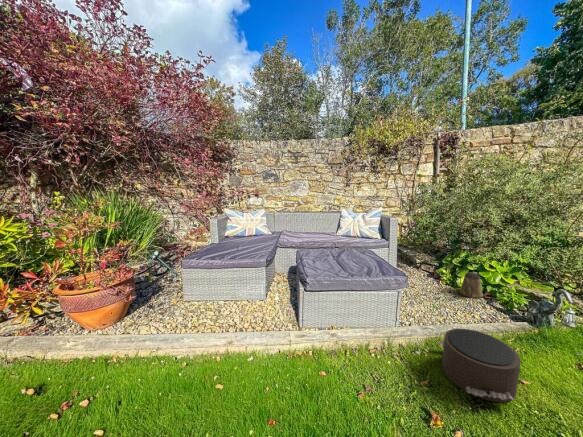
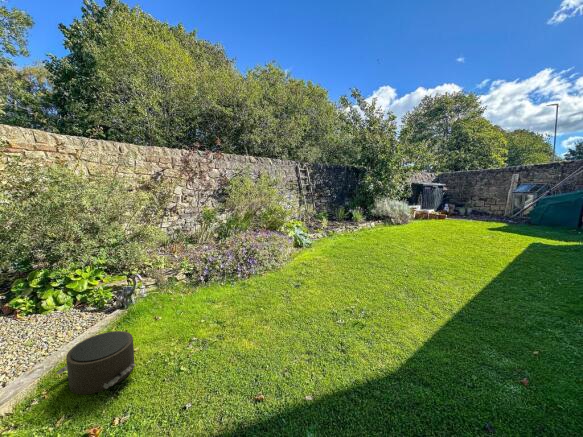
watering can: present [459,272,483,298] -> none [48,287,75,316]

